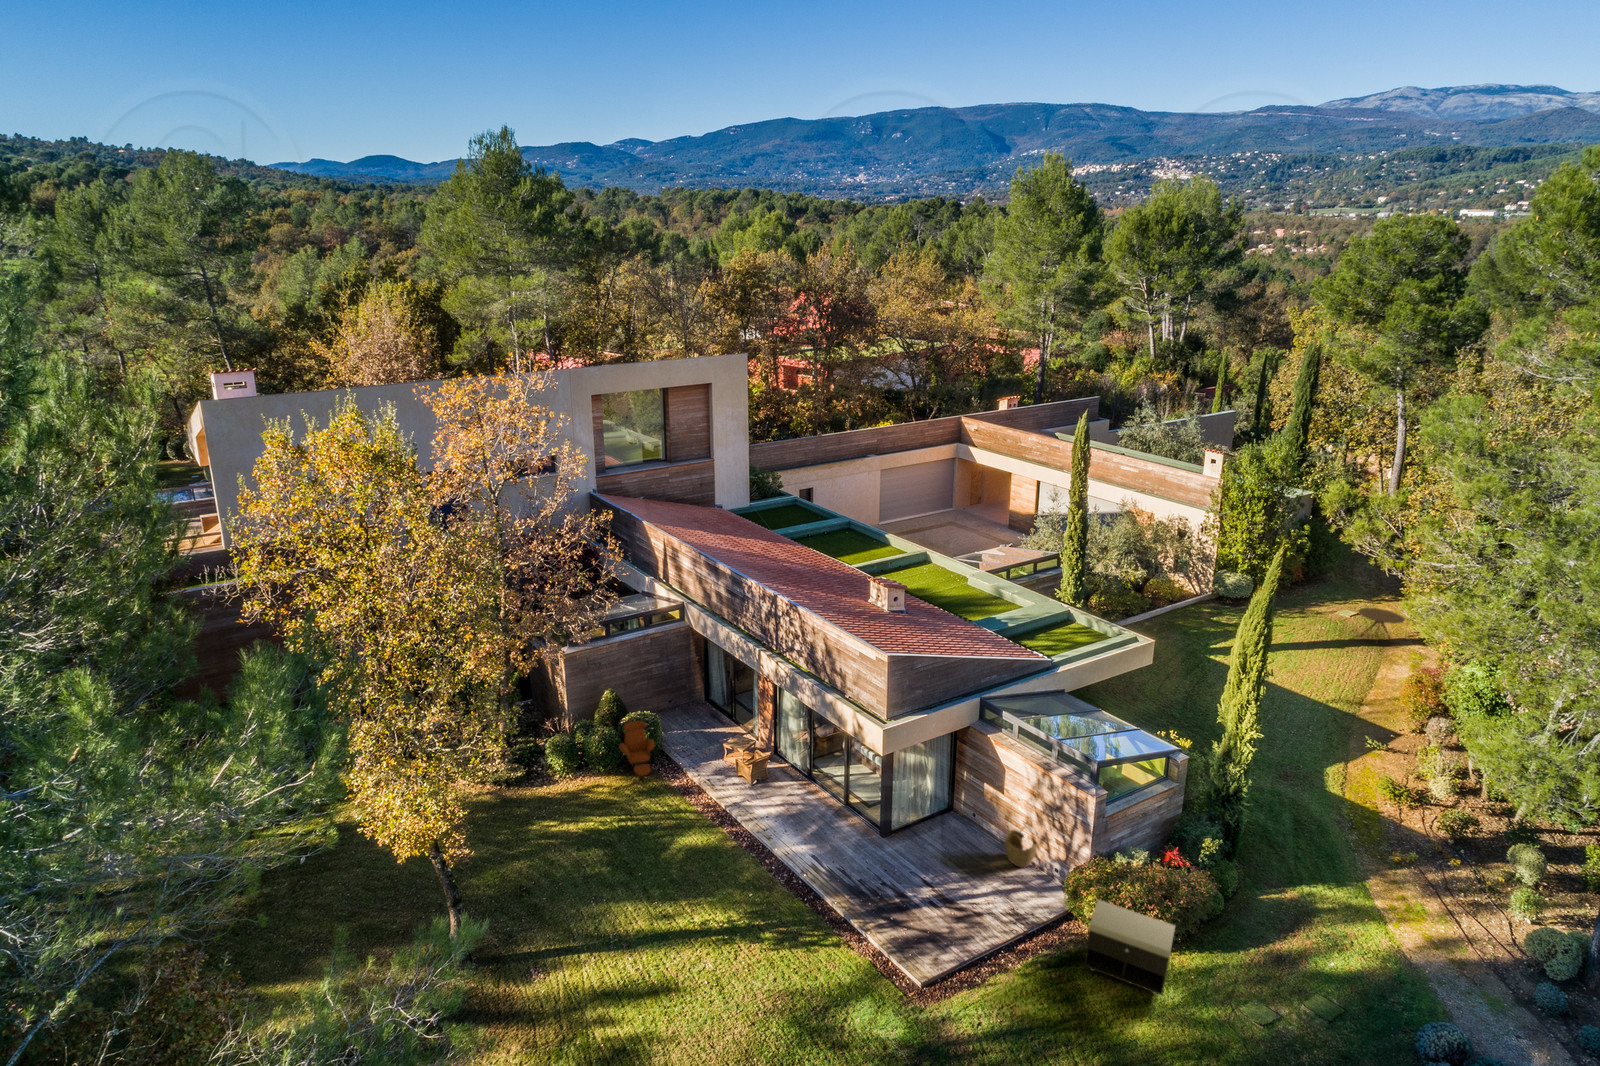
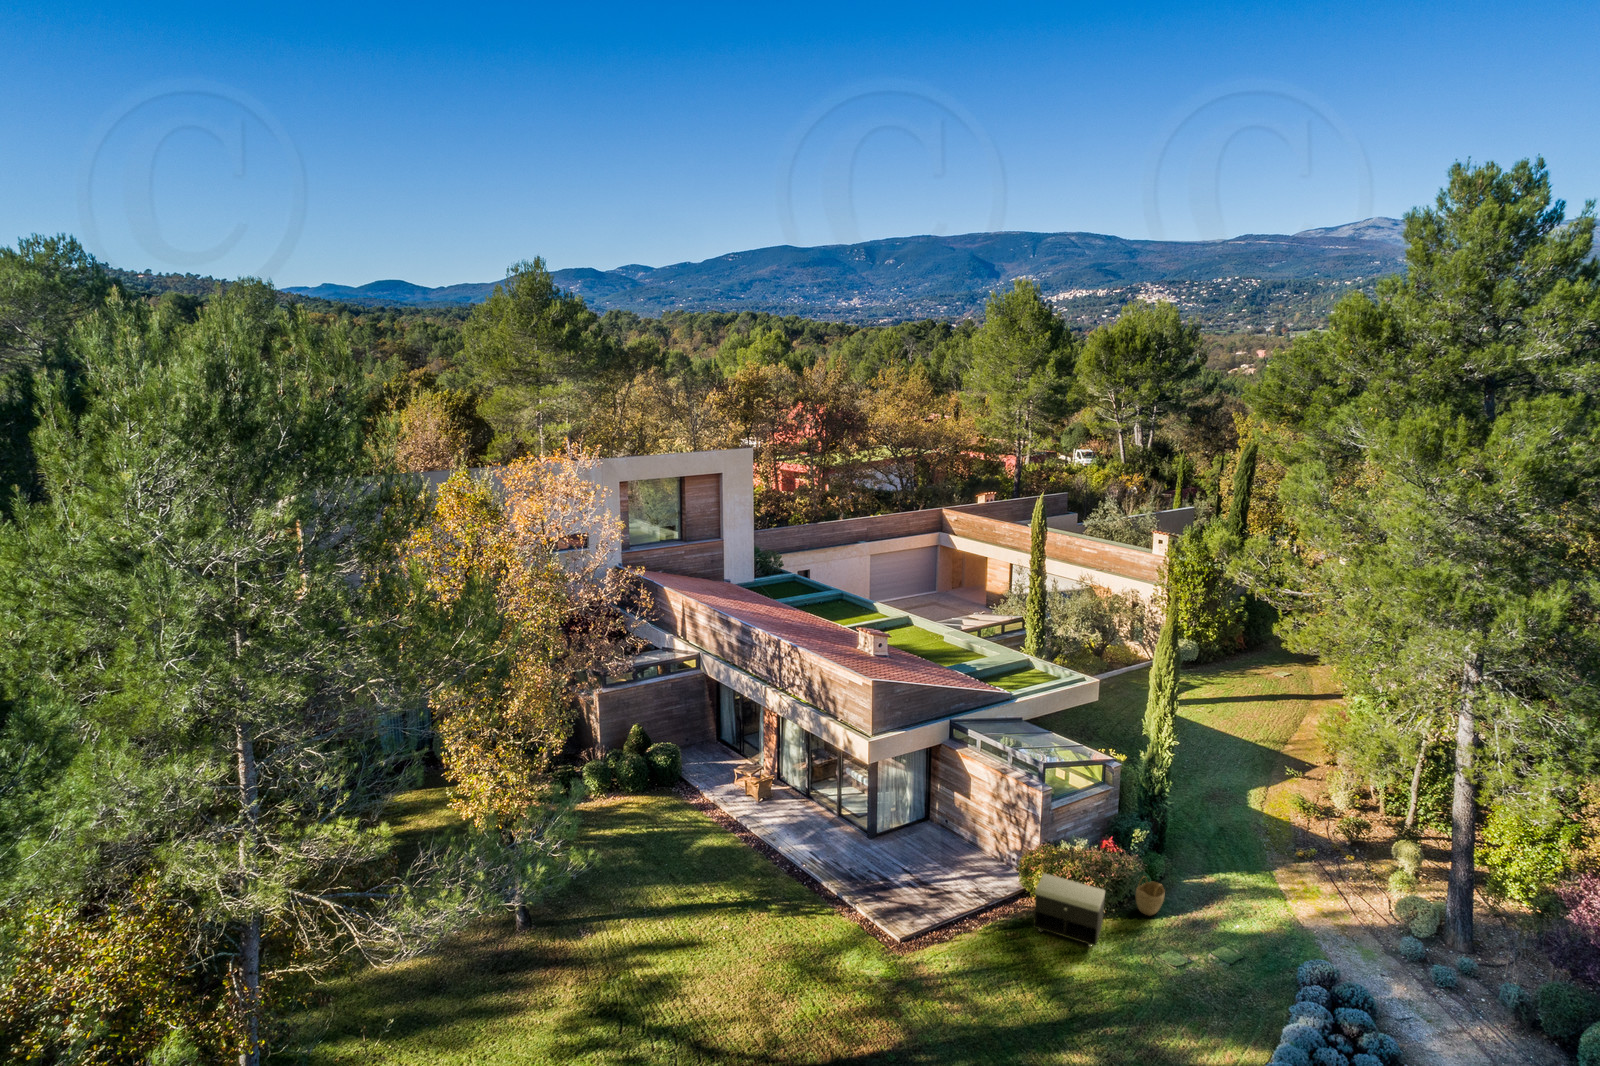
round table: present [1358,608,1405,641] -> none [1289,666,1329,698]
lounge chair: present [619,721,655,782] -> none [646,750,676,804]
woven basket: present [1005,830,1037,868] -> present [1136,882,1164,916]

